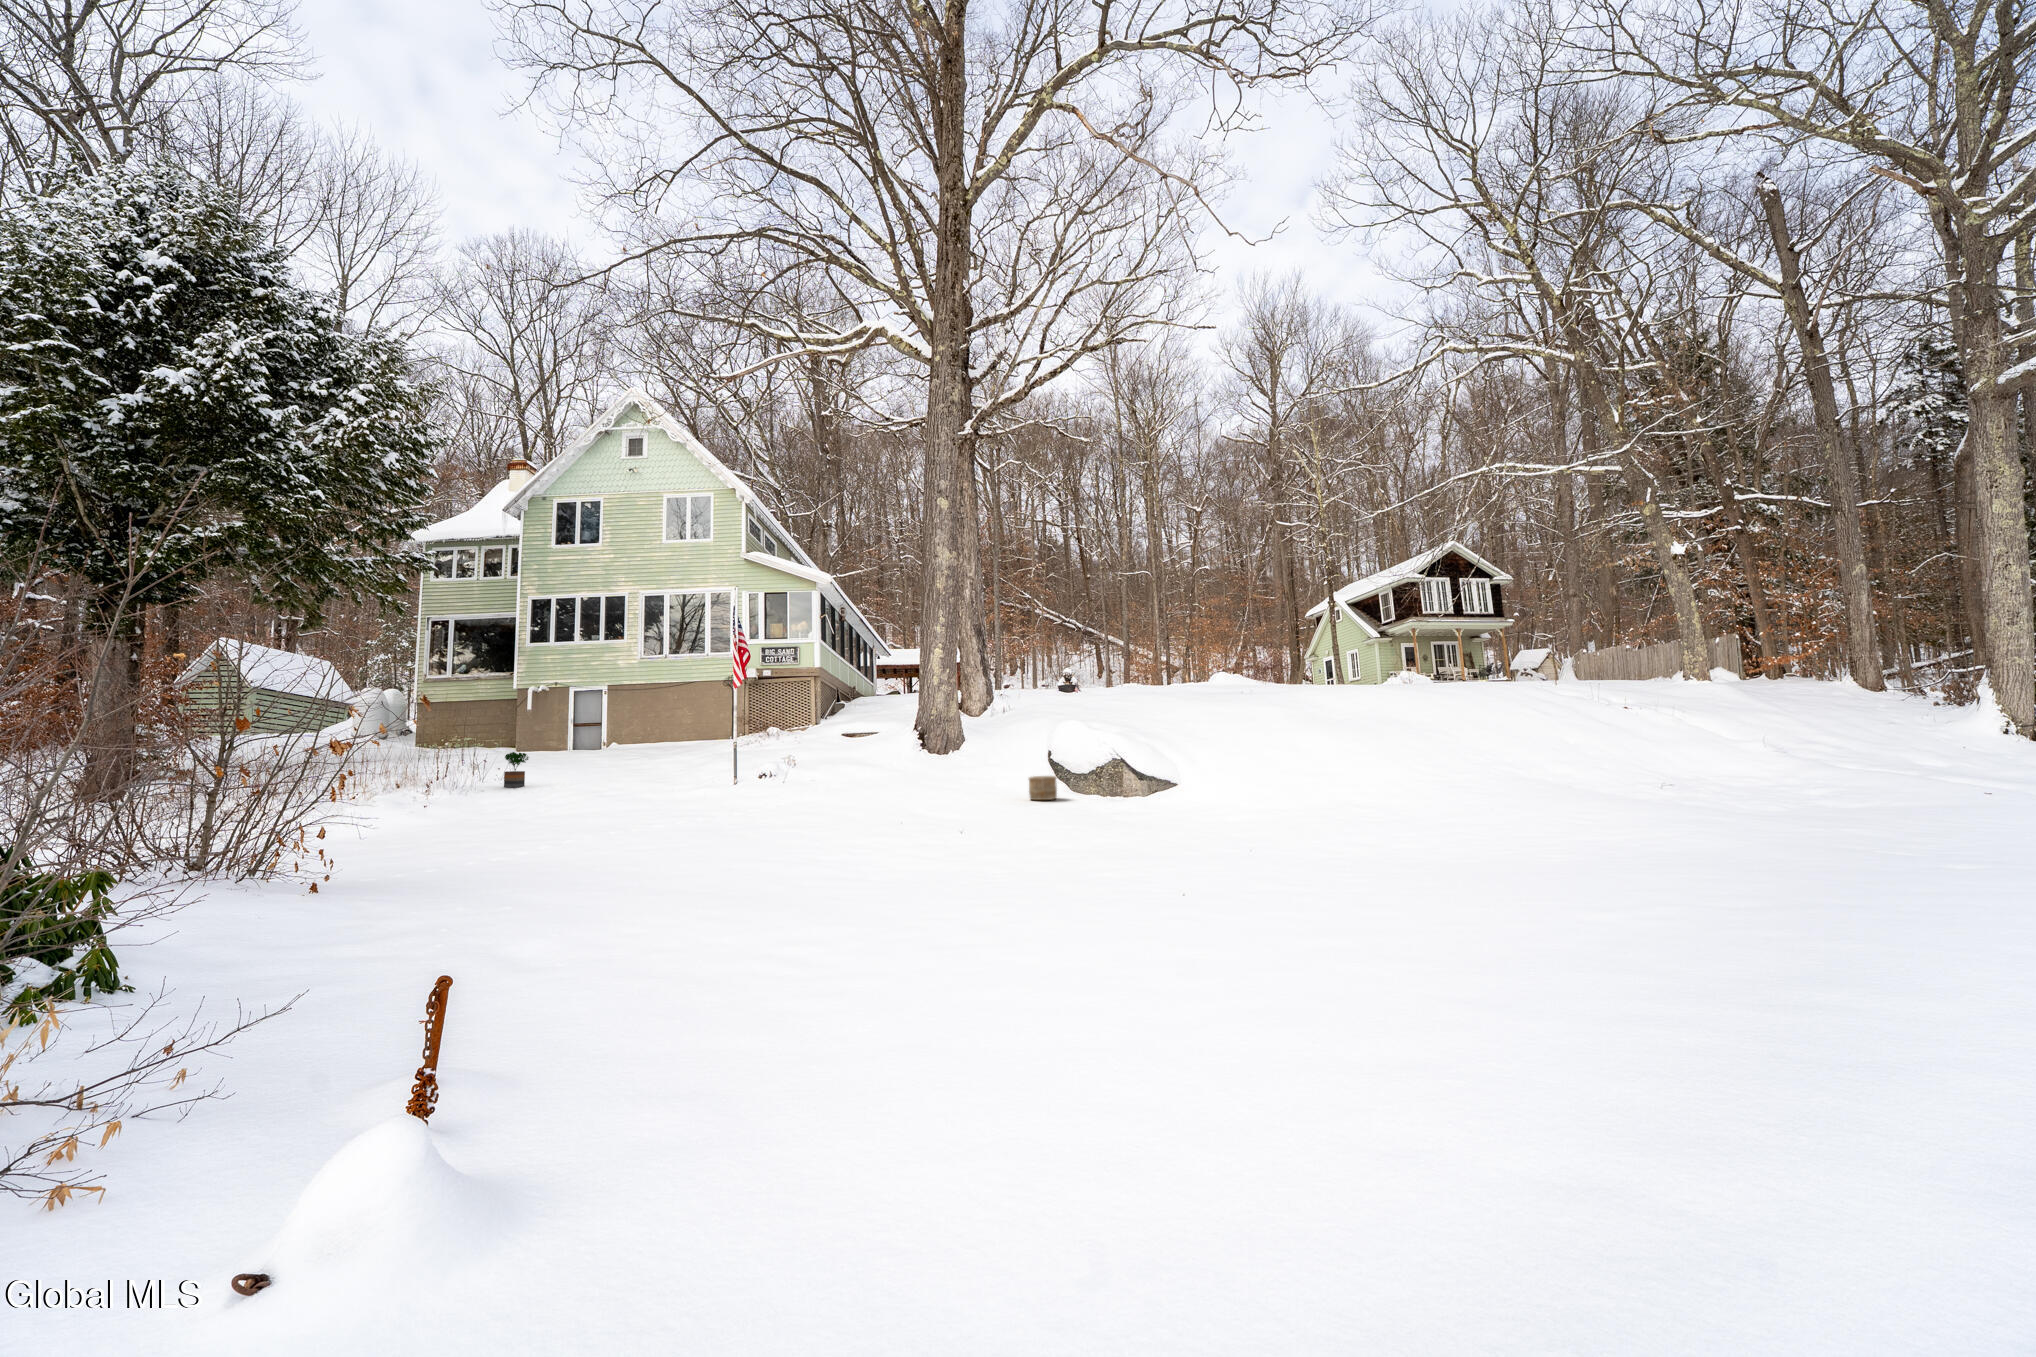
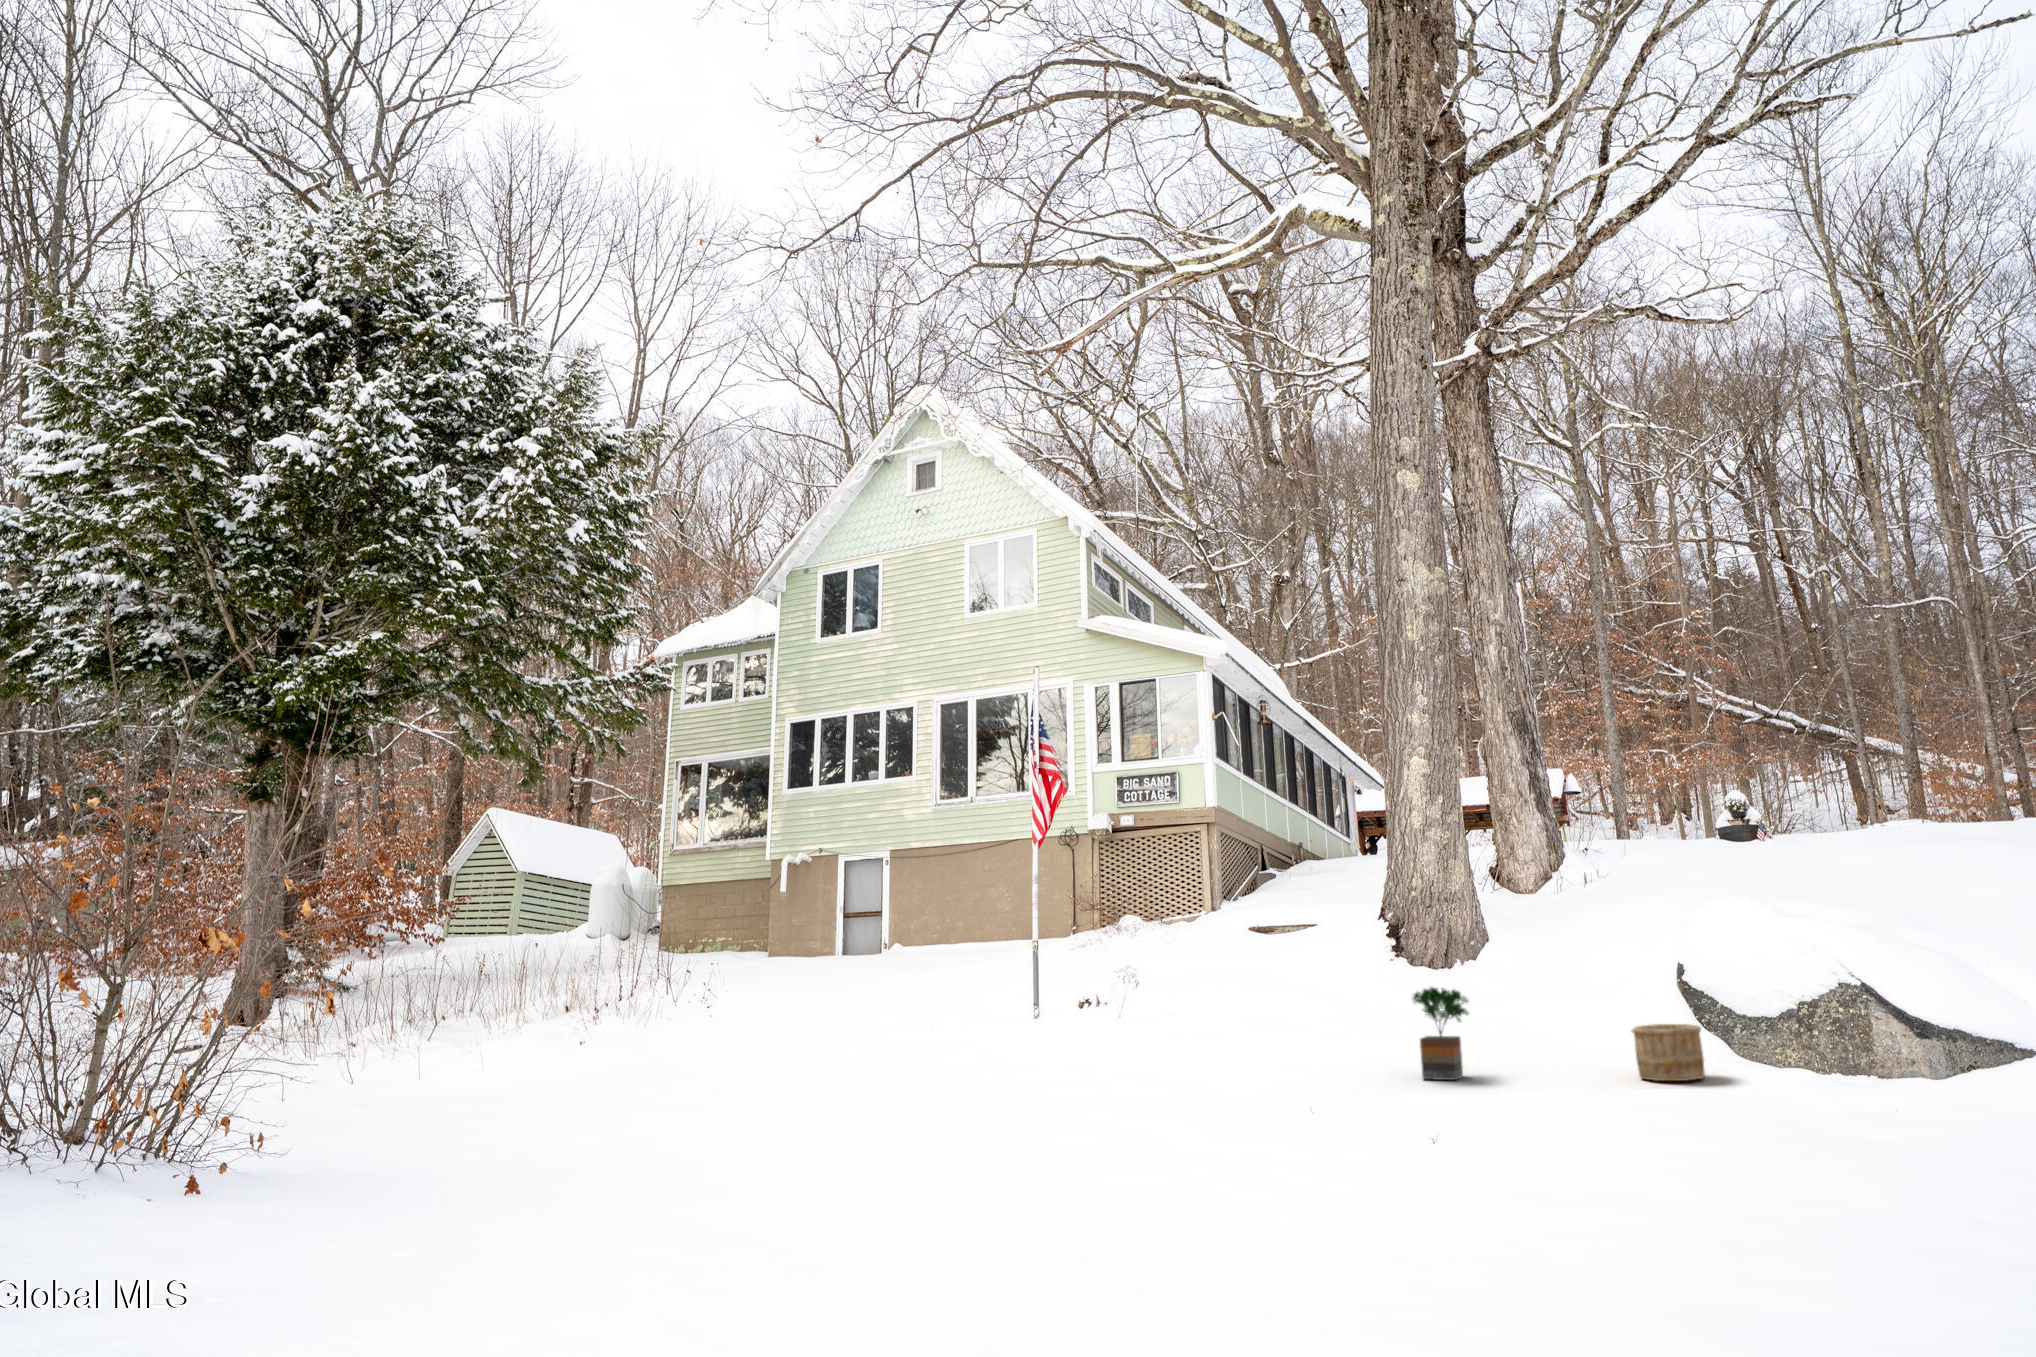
potted tree: present [504,752,528,788] -> present [1412,987,1469,1080]

